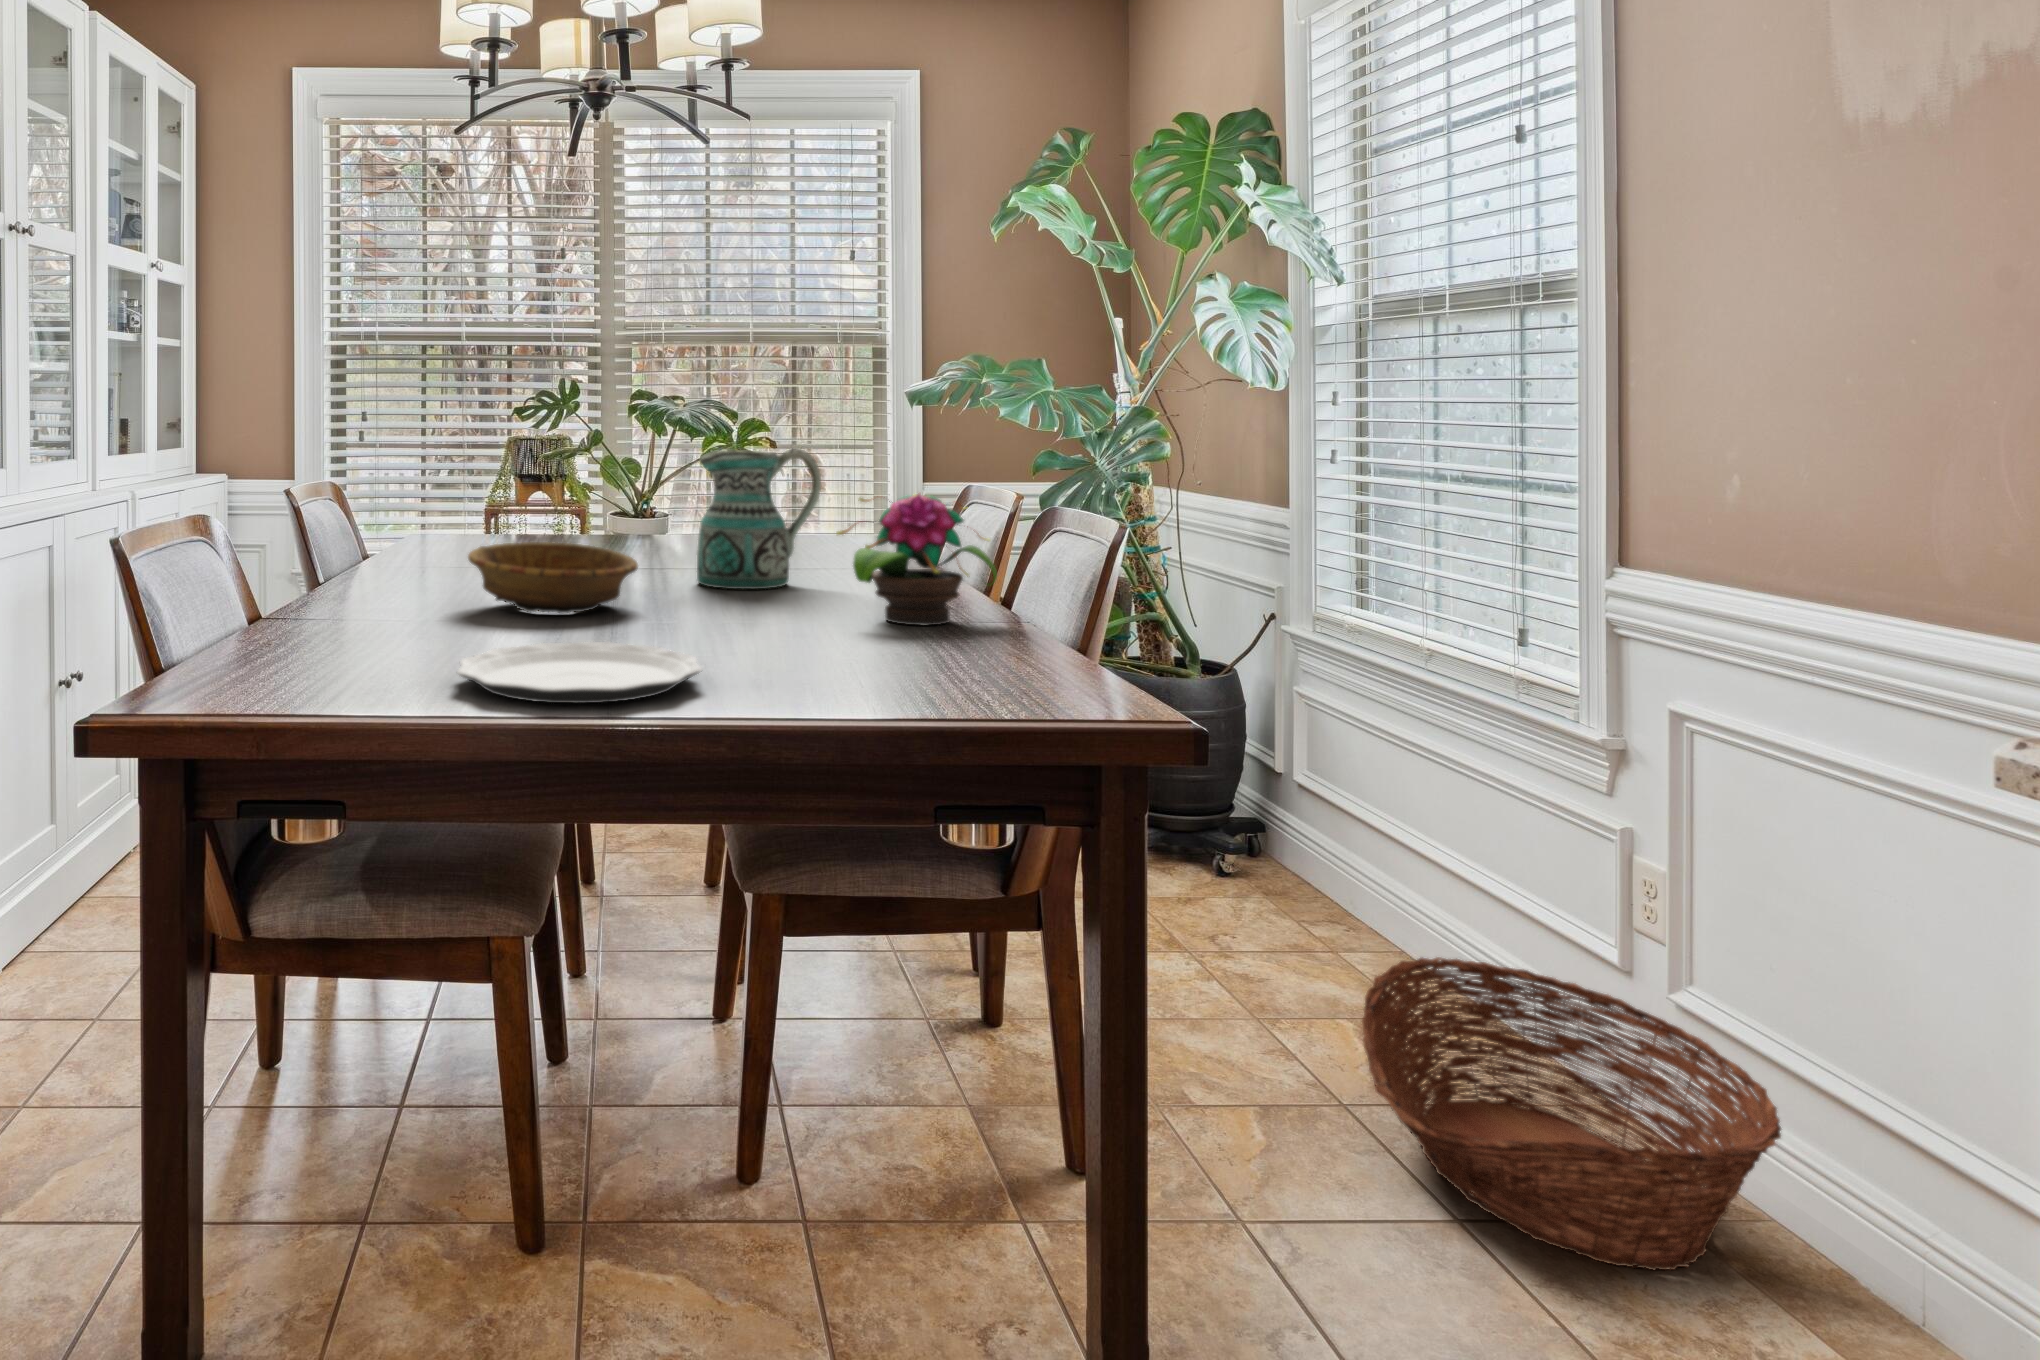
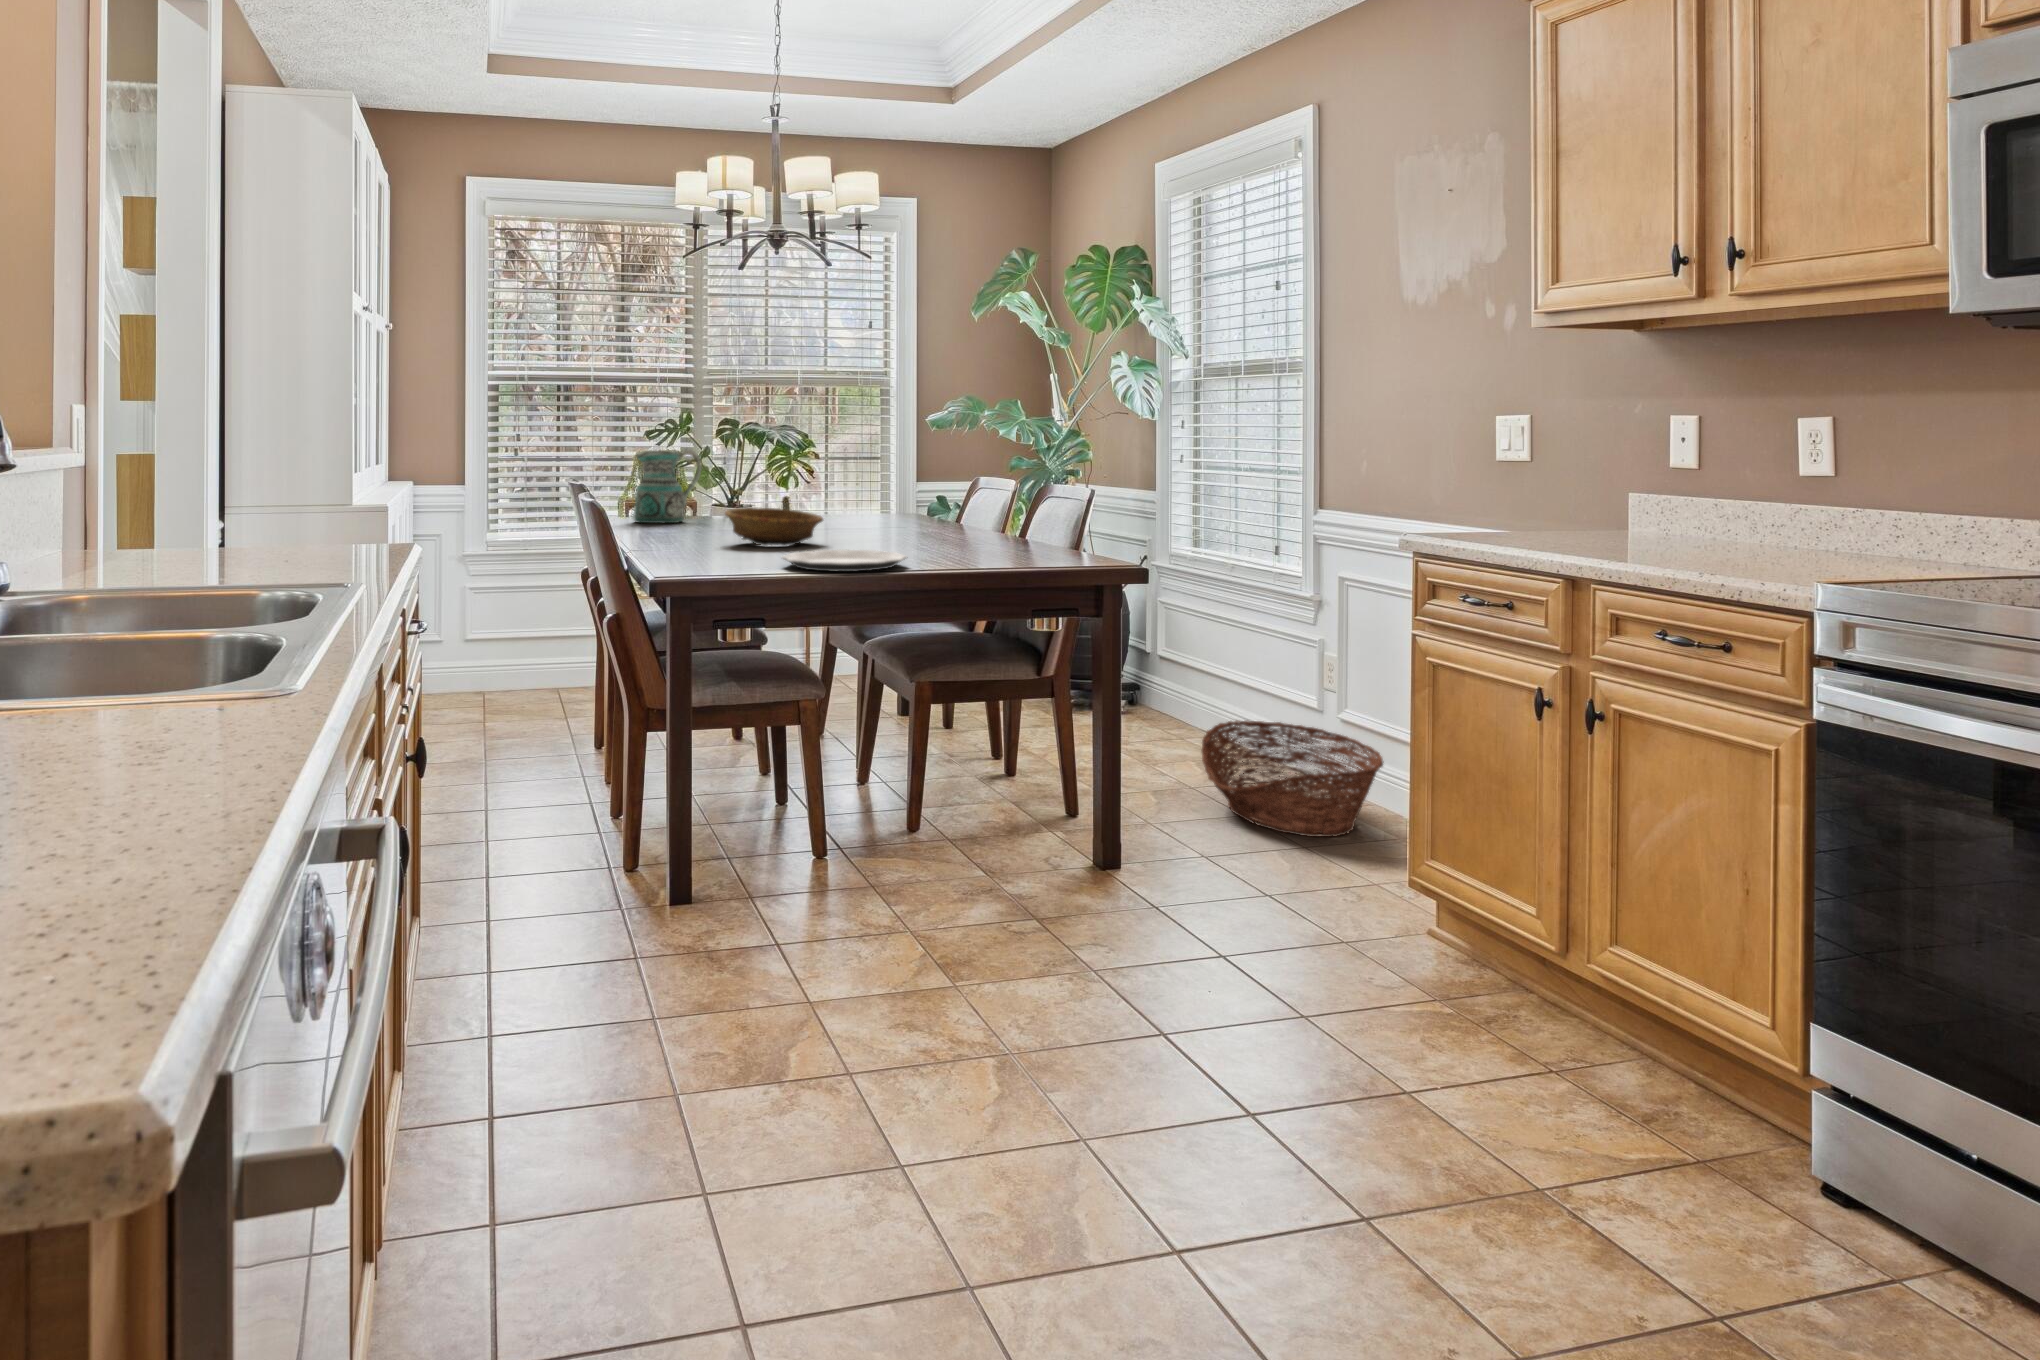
ceramic pitcher: present [697,449,821,589] -> present [634,450,702,523]
potted flower: present [837,493,997,625] -> none [936,474,1022,545]

